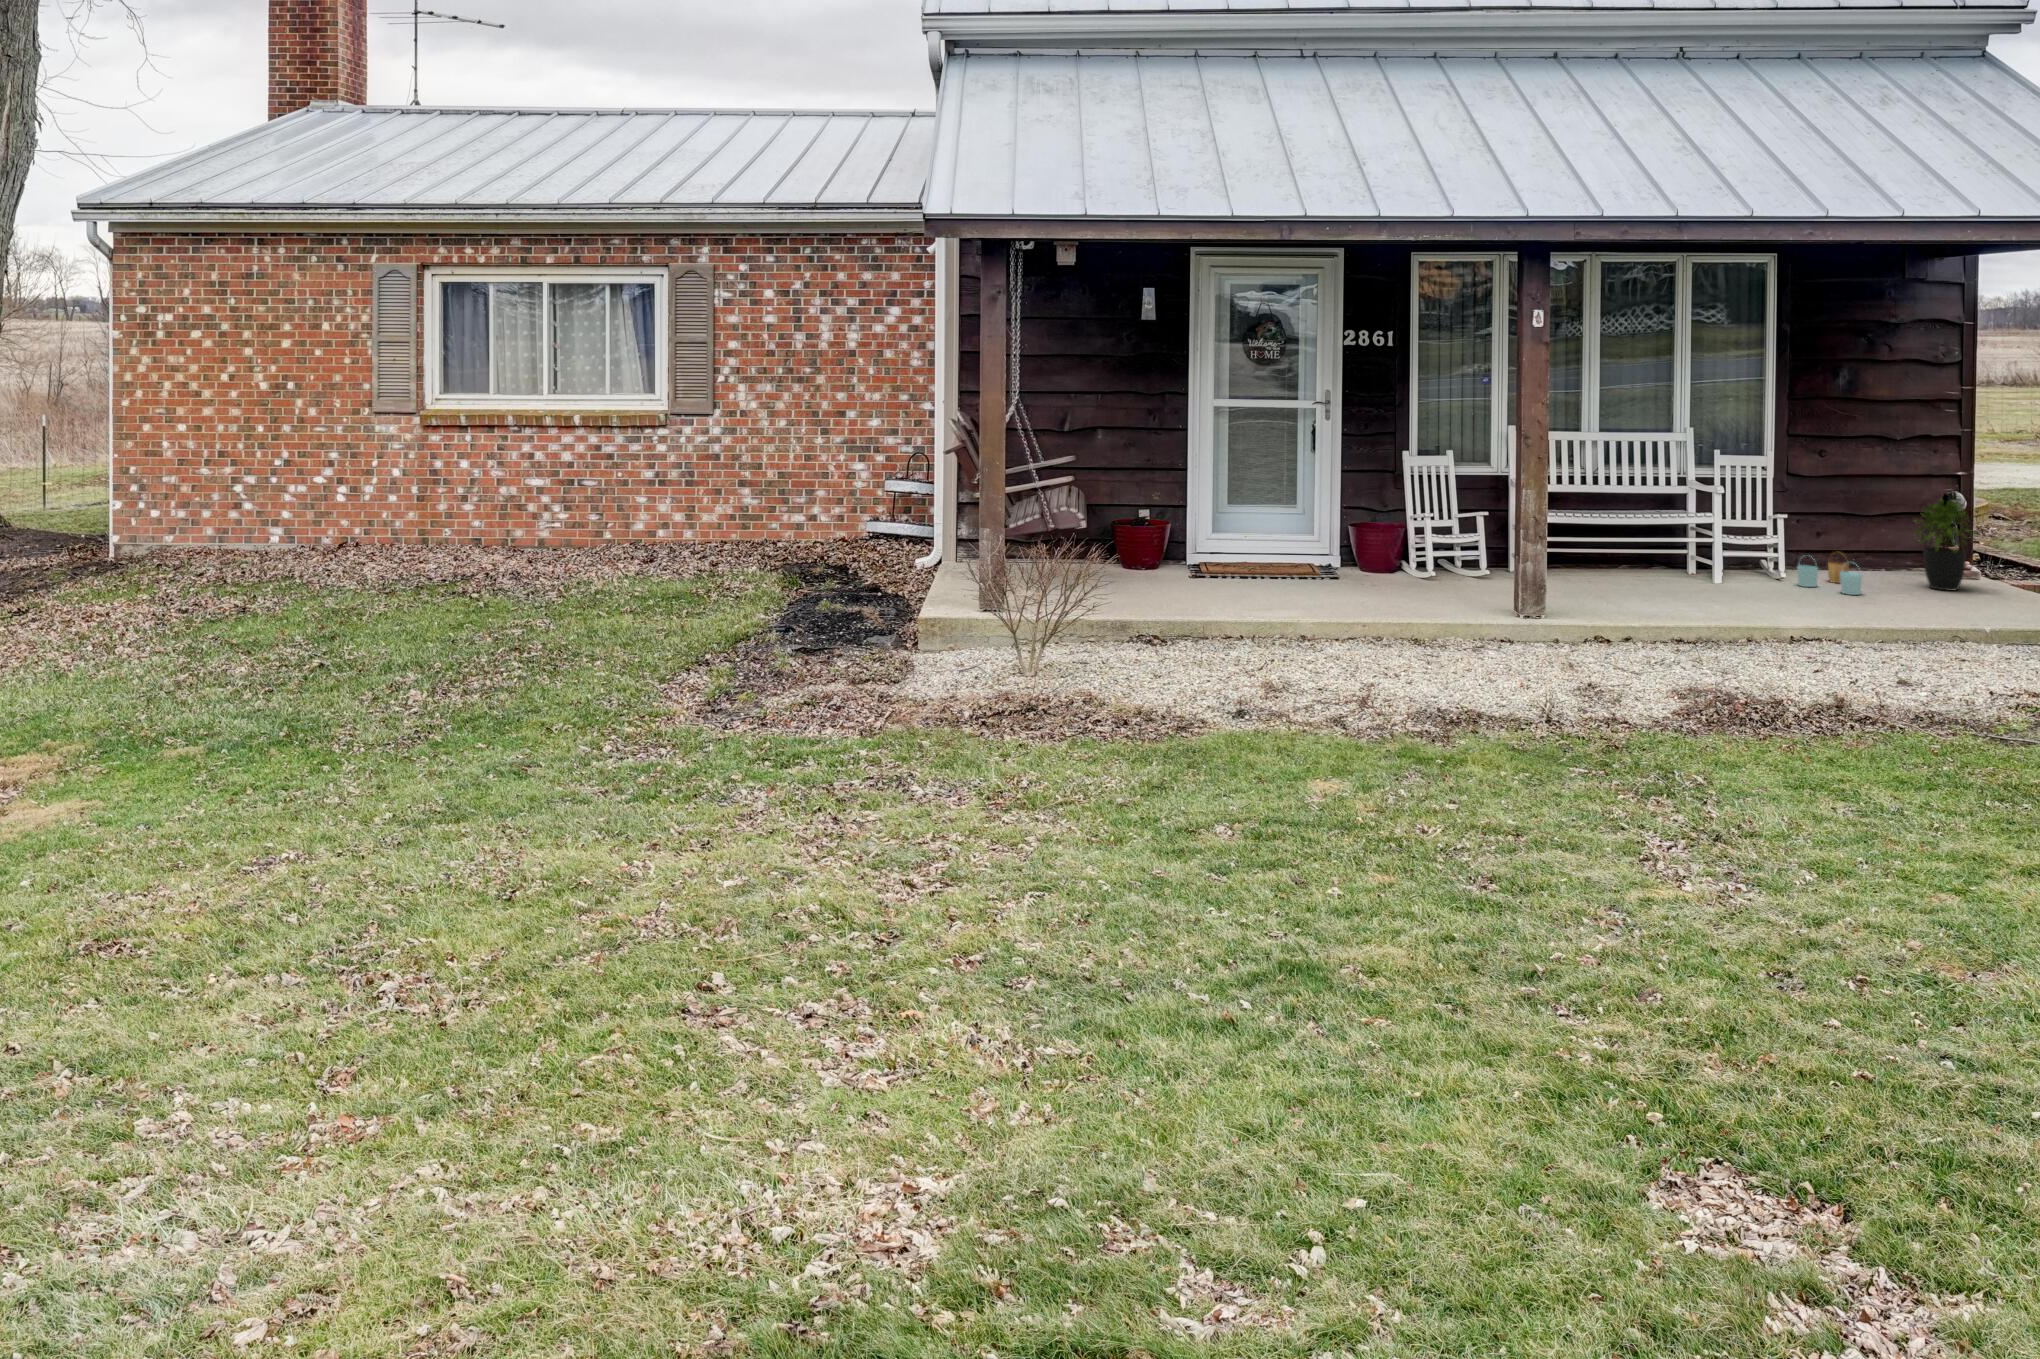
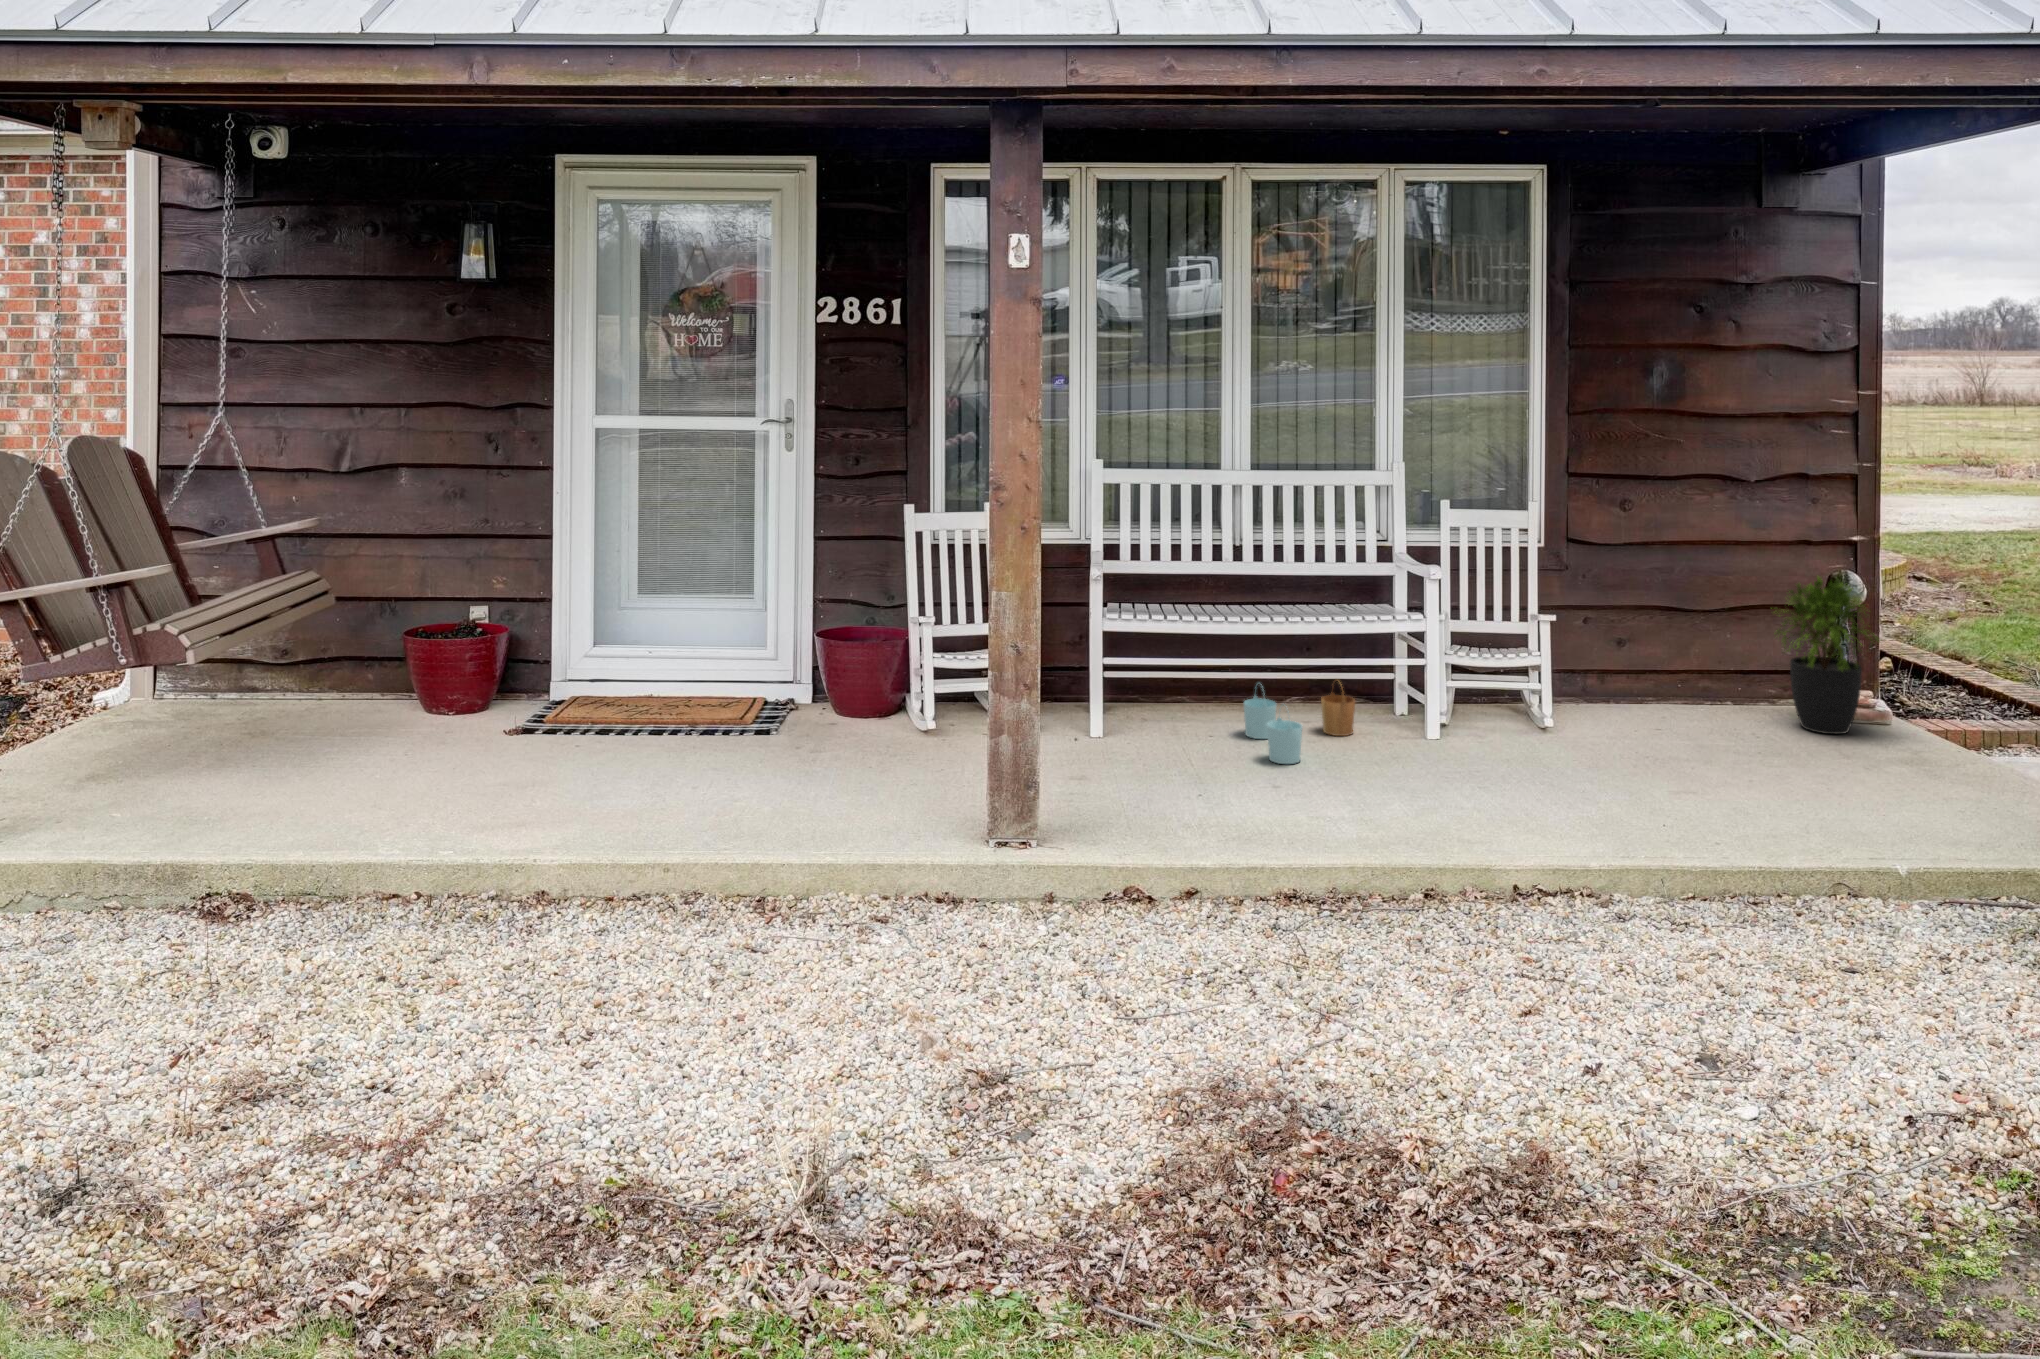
bucket: present [1797,561,1862,595] -> present [1244,692,1355,764]

